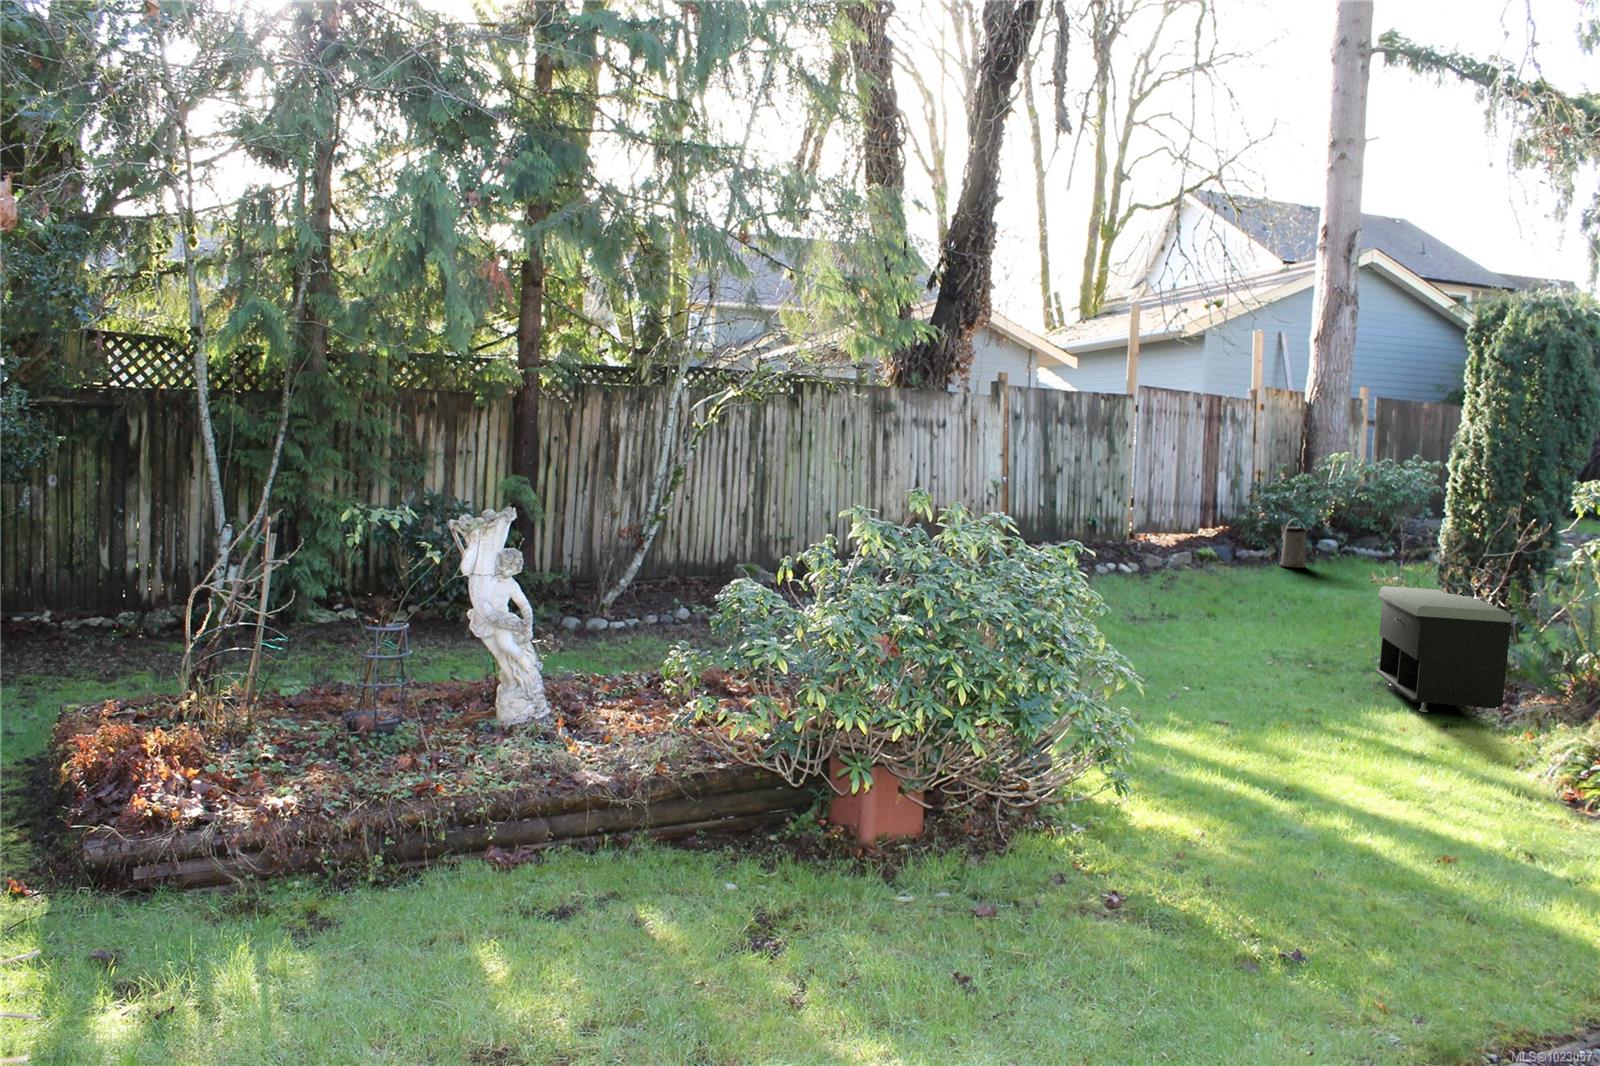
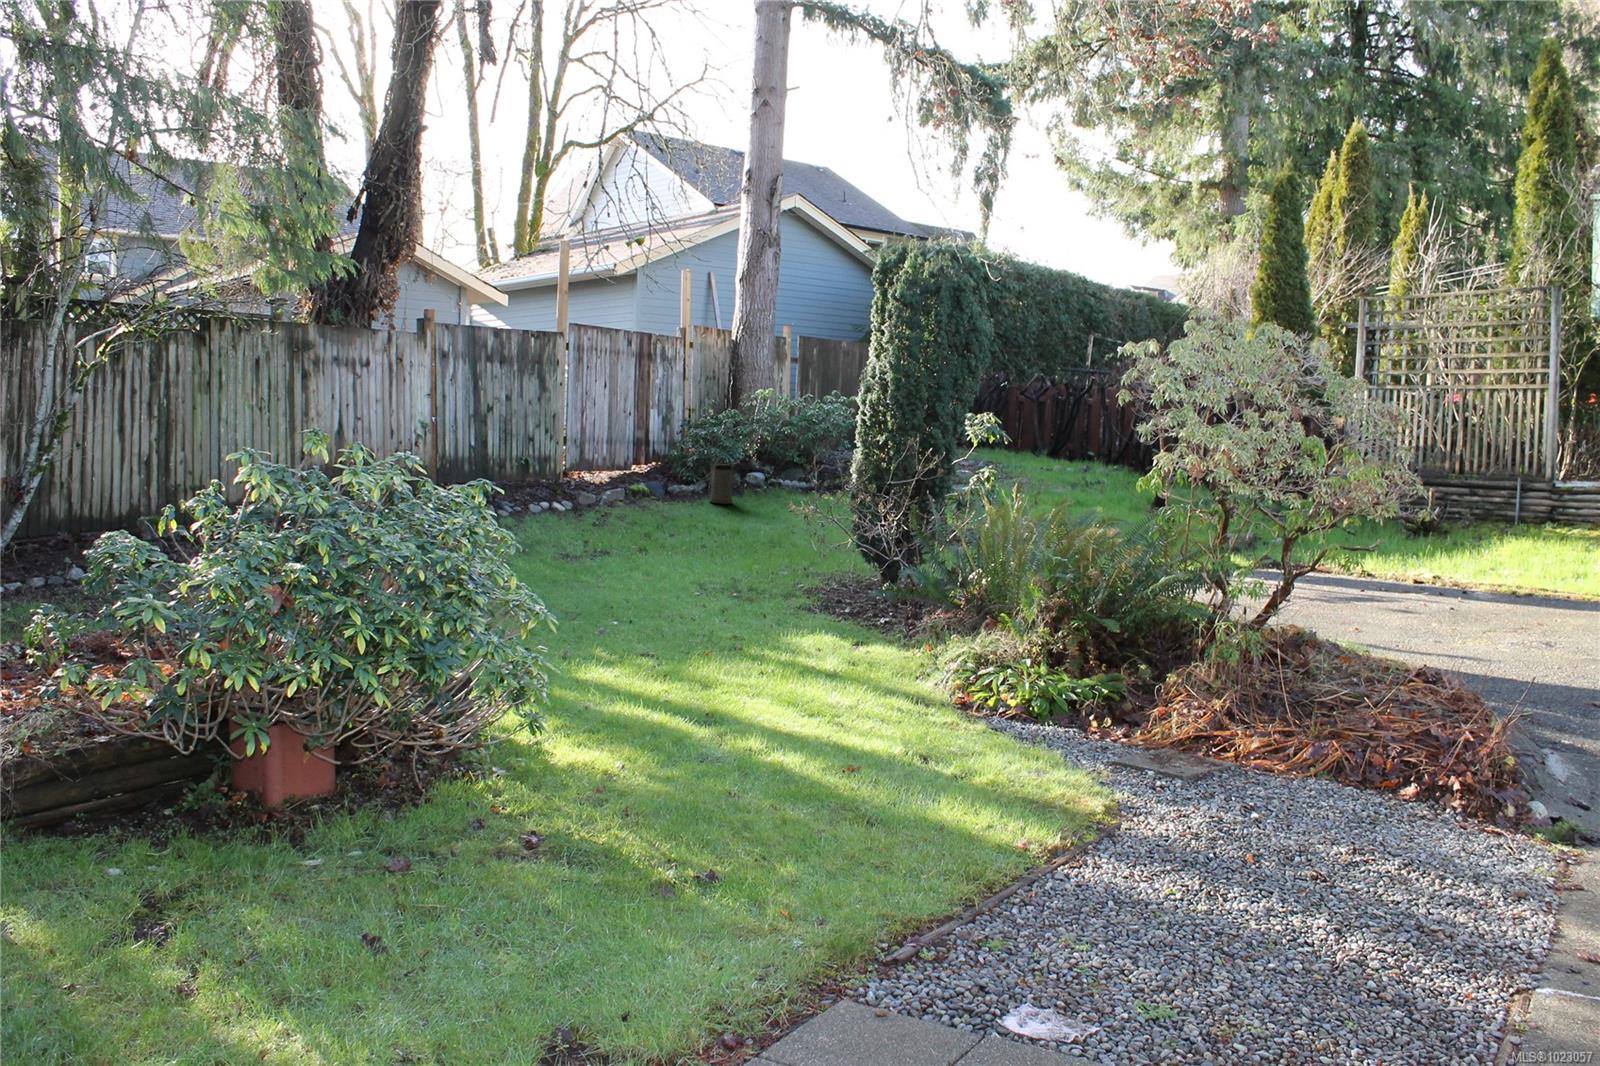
storage bench: present [1376,586,1511,717] -> none [798,515,911,634]

